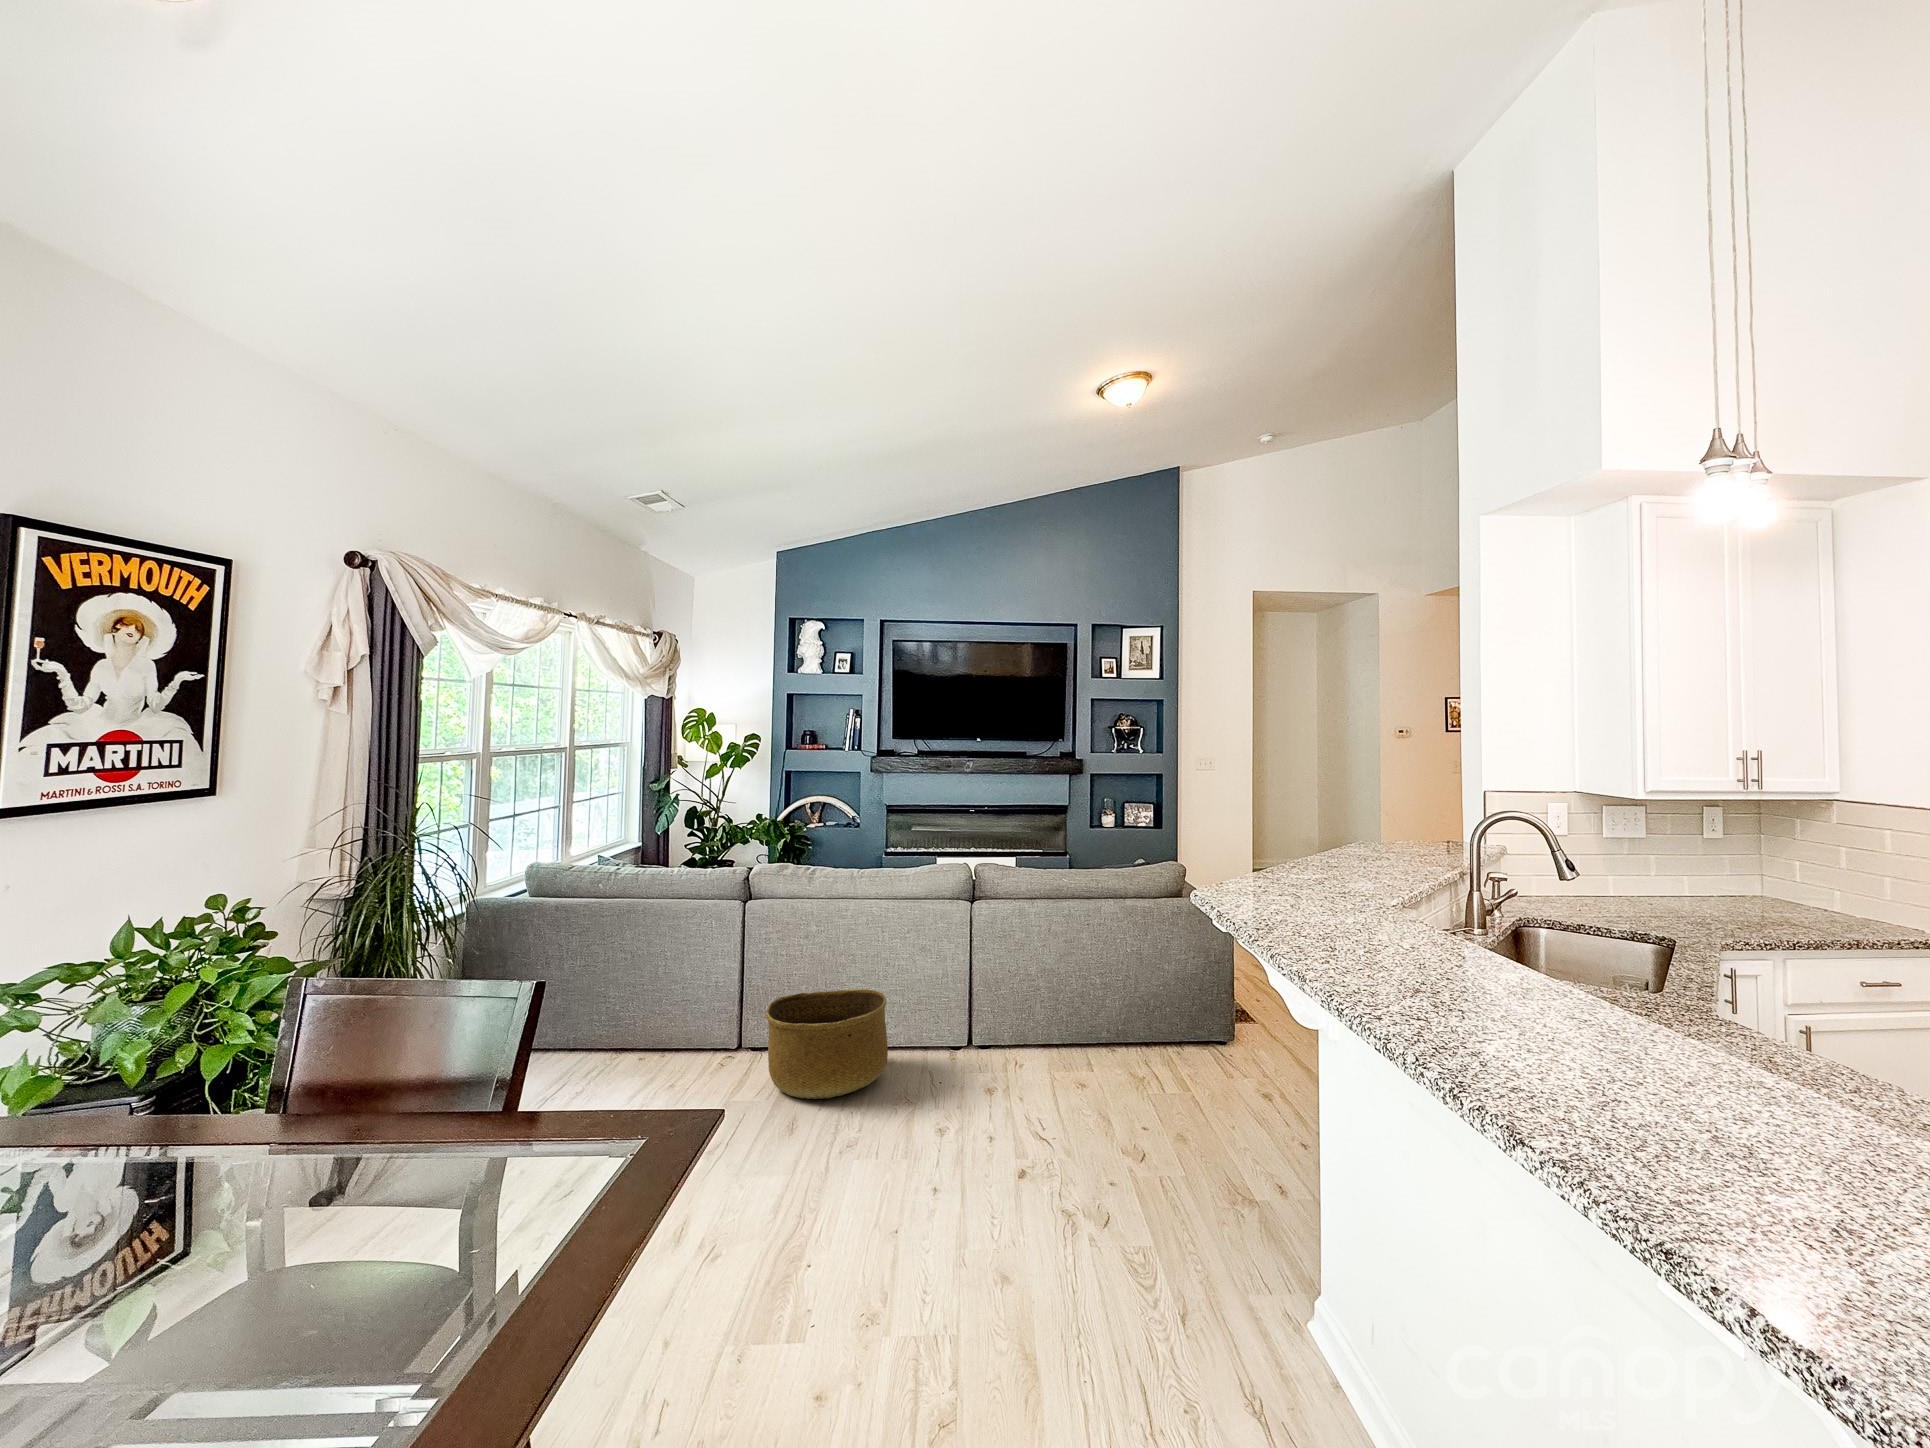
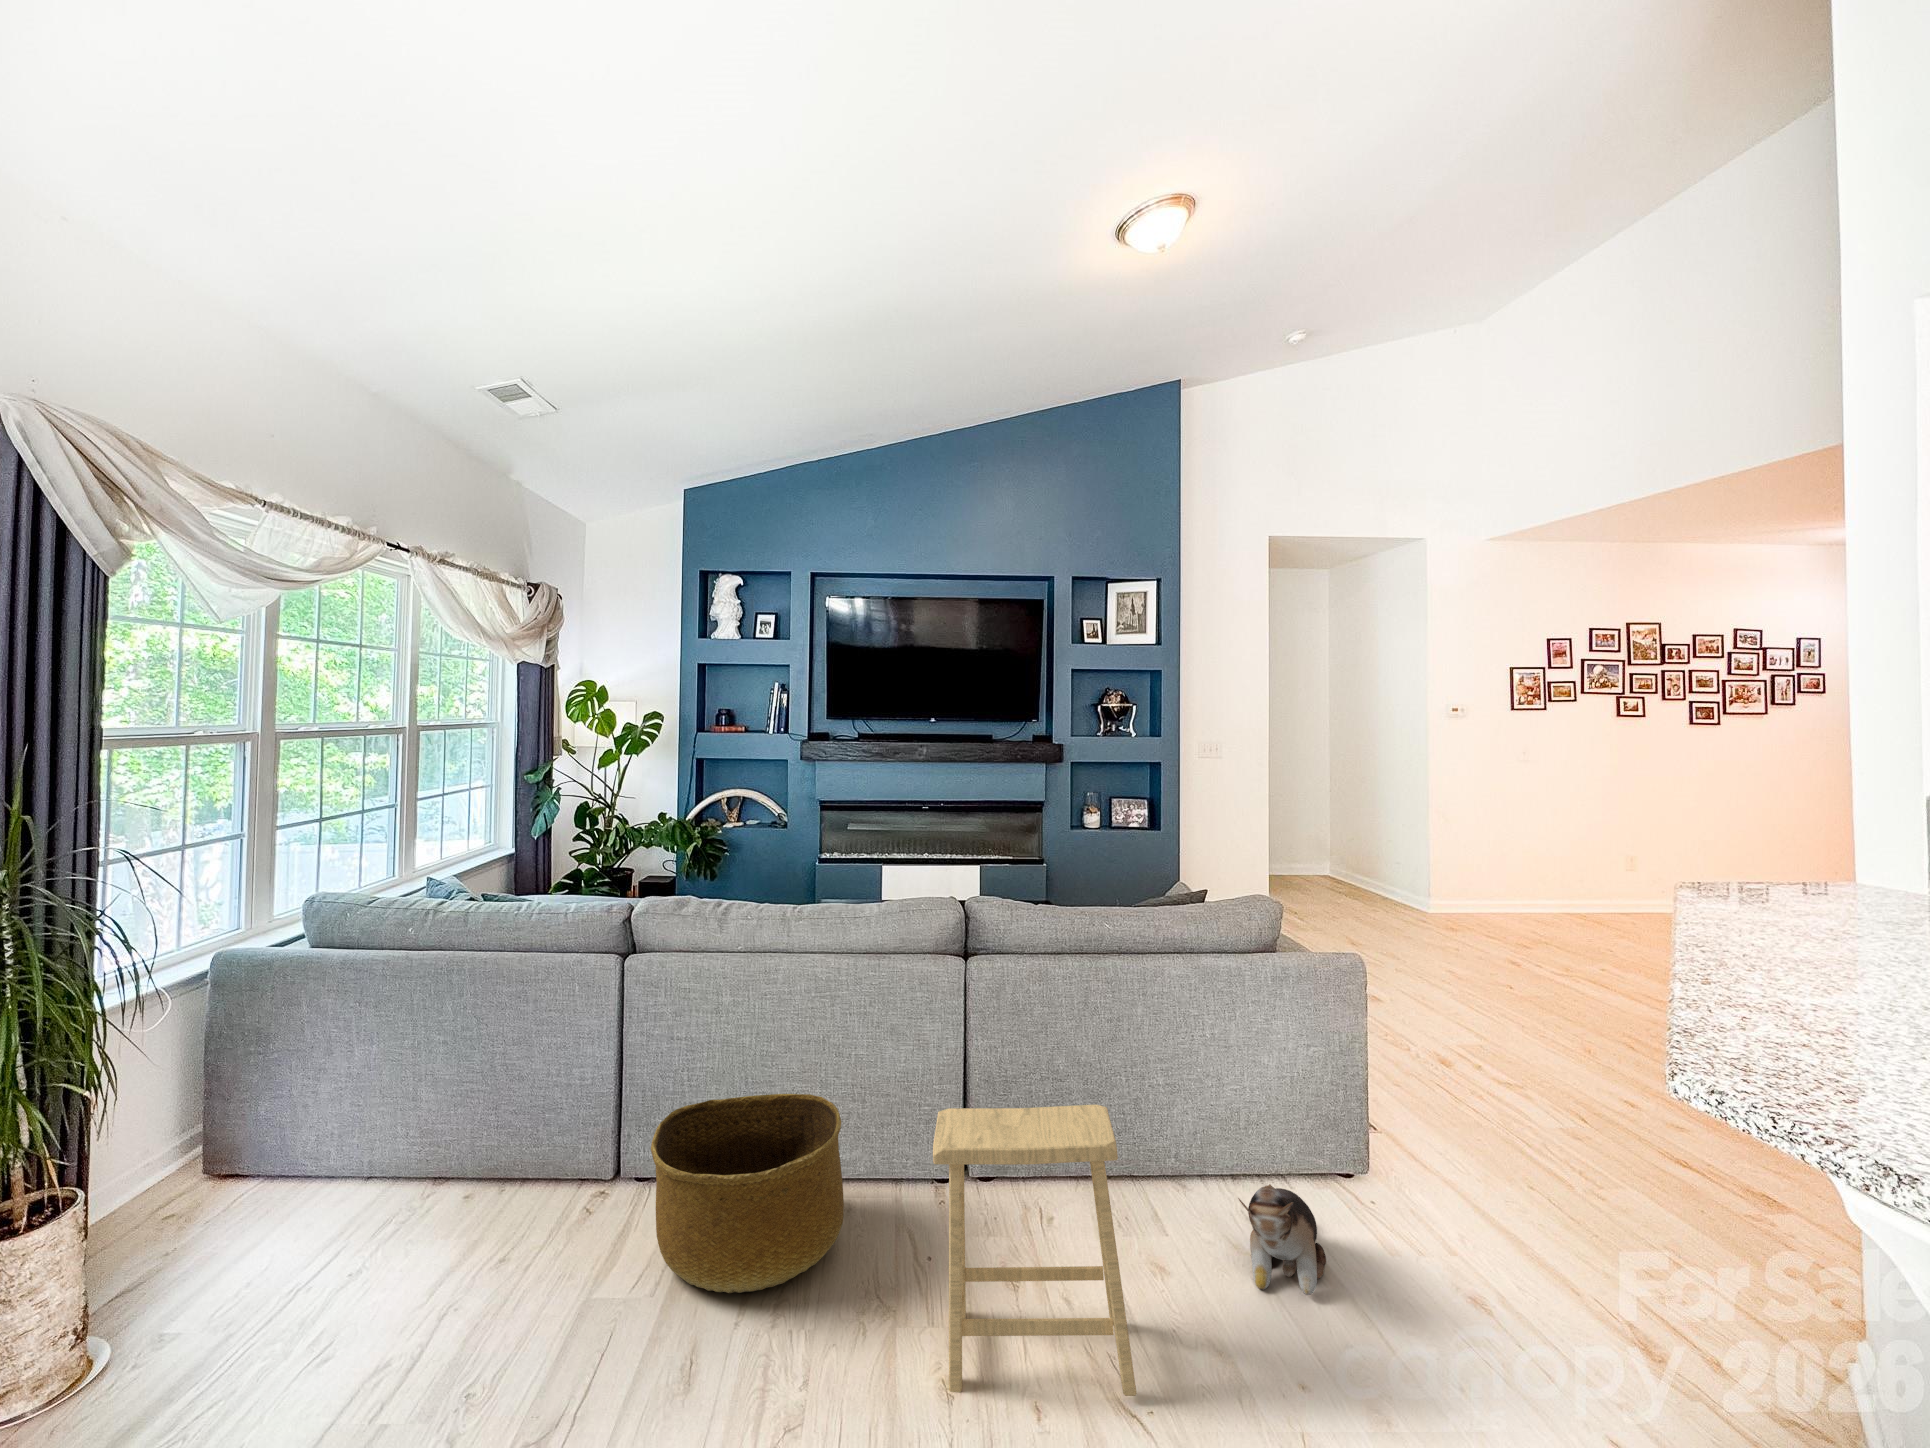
footstool: none [935,978,1052,1140] -> present [933,1104,1137,1396]
plush toy: none [1126,1030,1187,1097] -> present [1238,1184,1326,1295]

